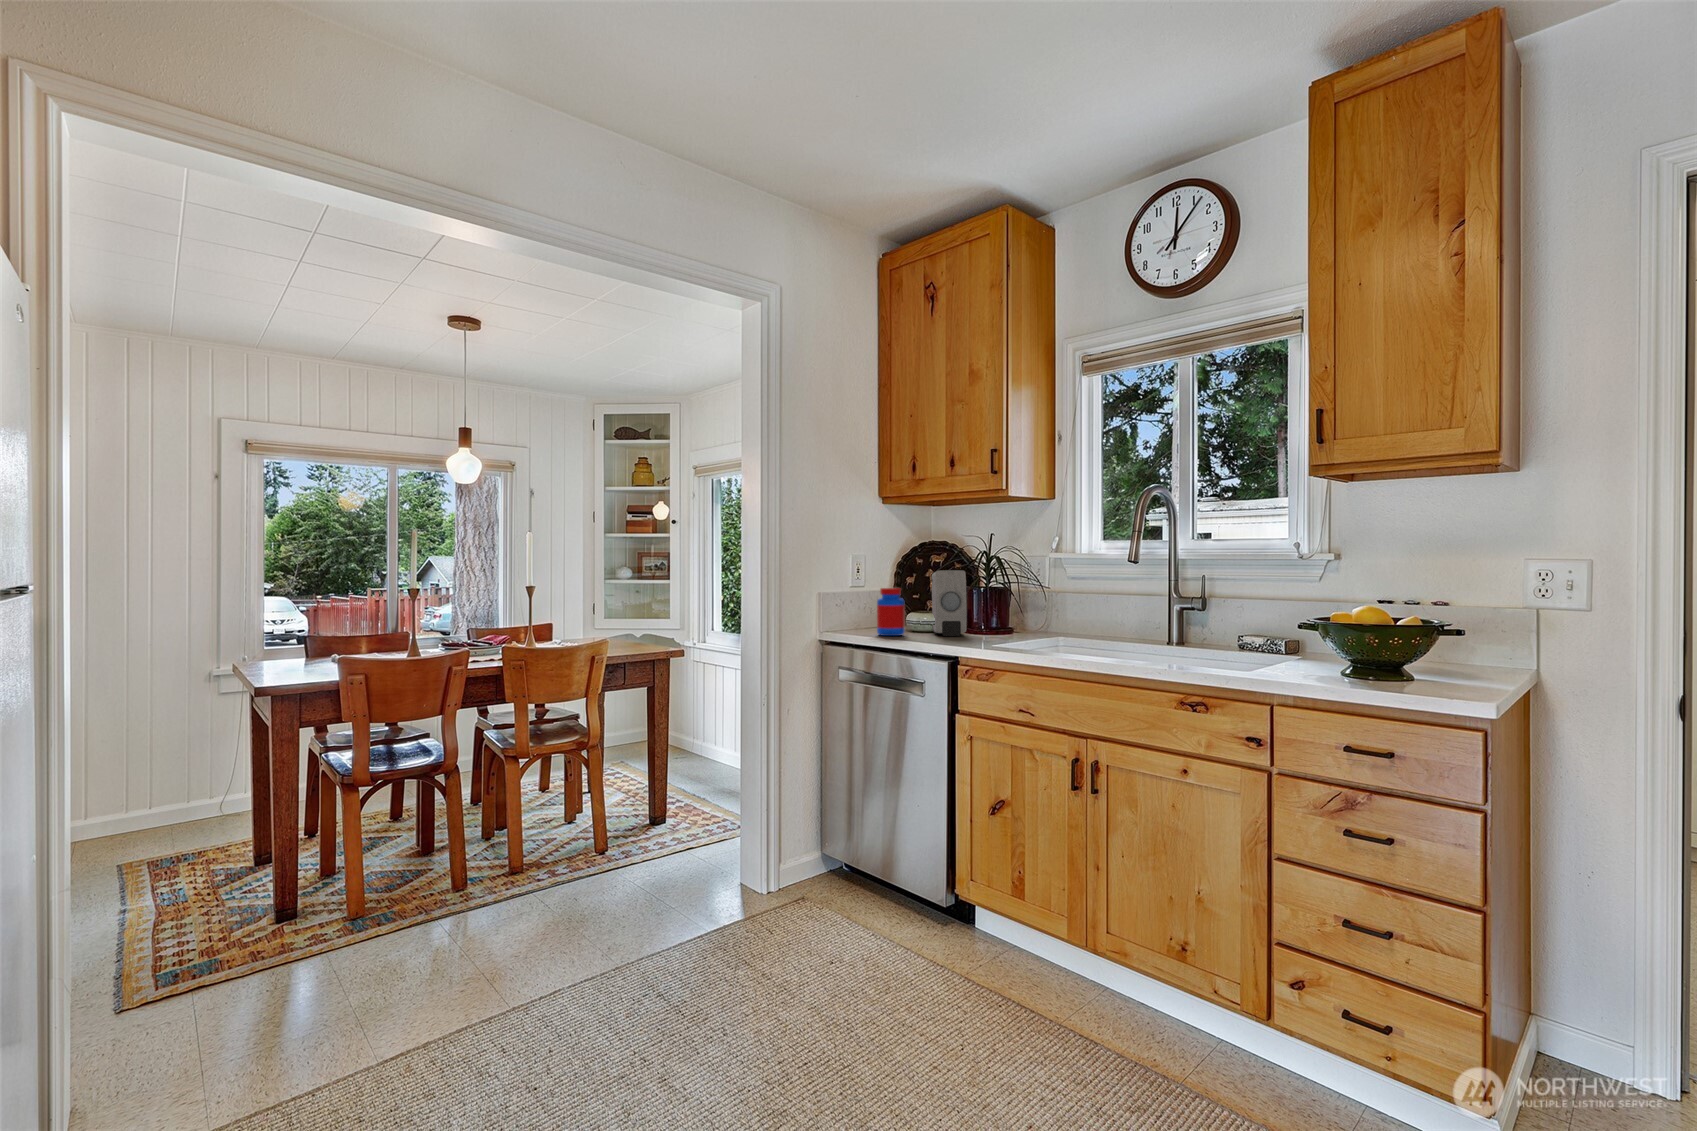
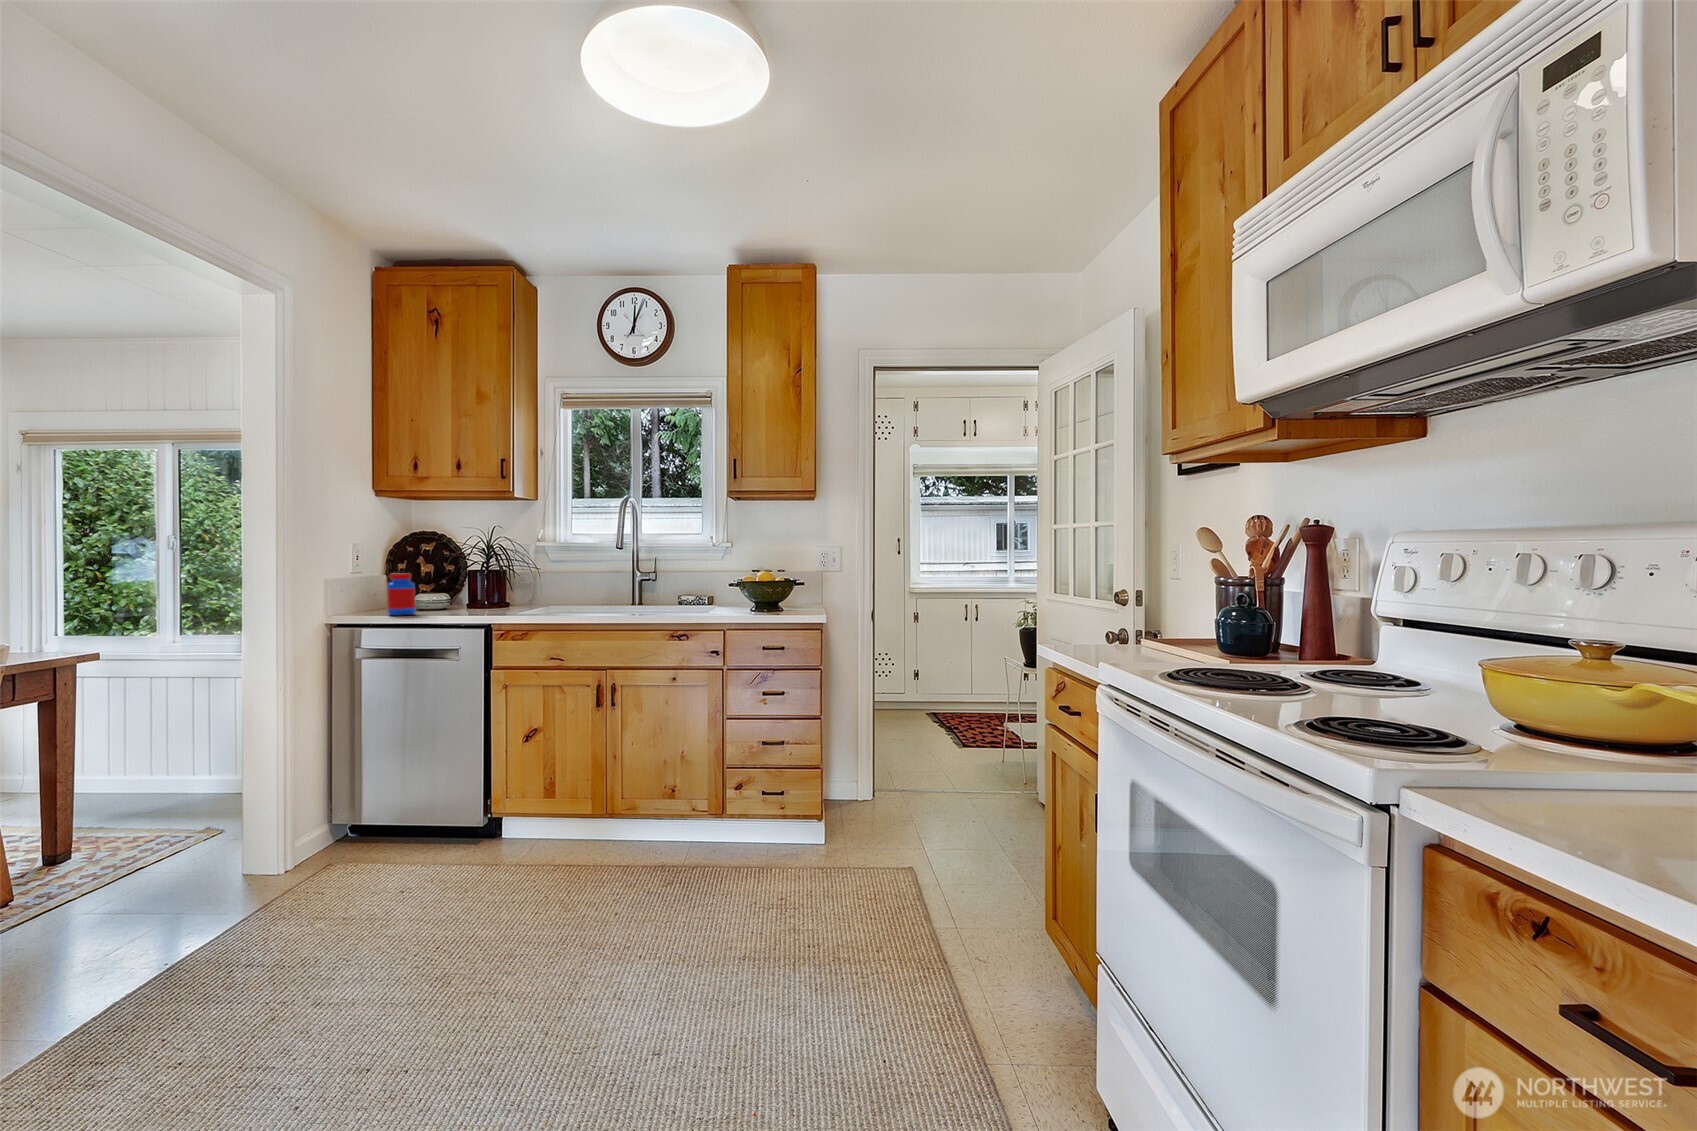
soap dispenser: present [932,570,967,636] -> none [432,557,473,612]

